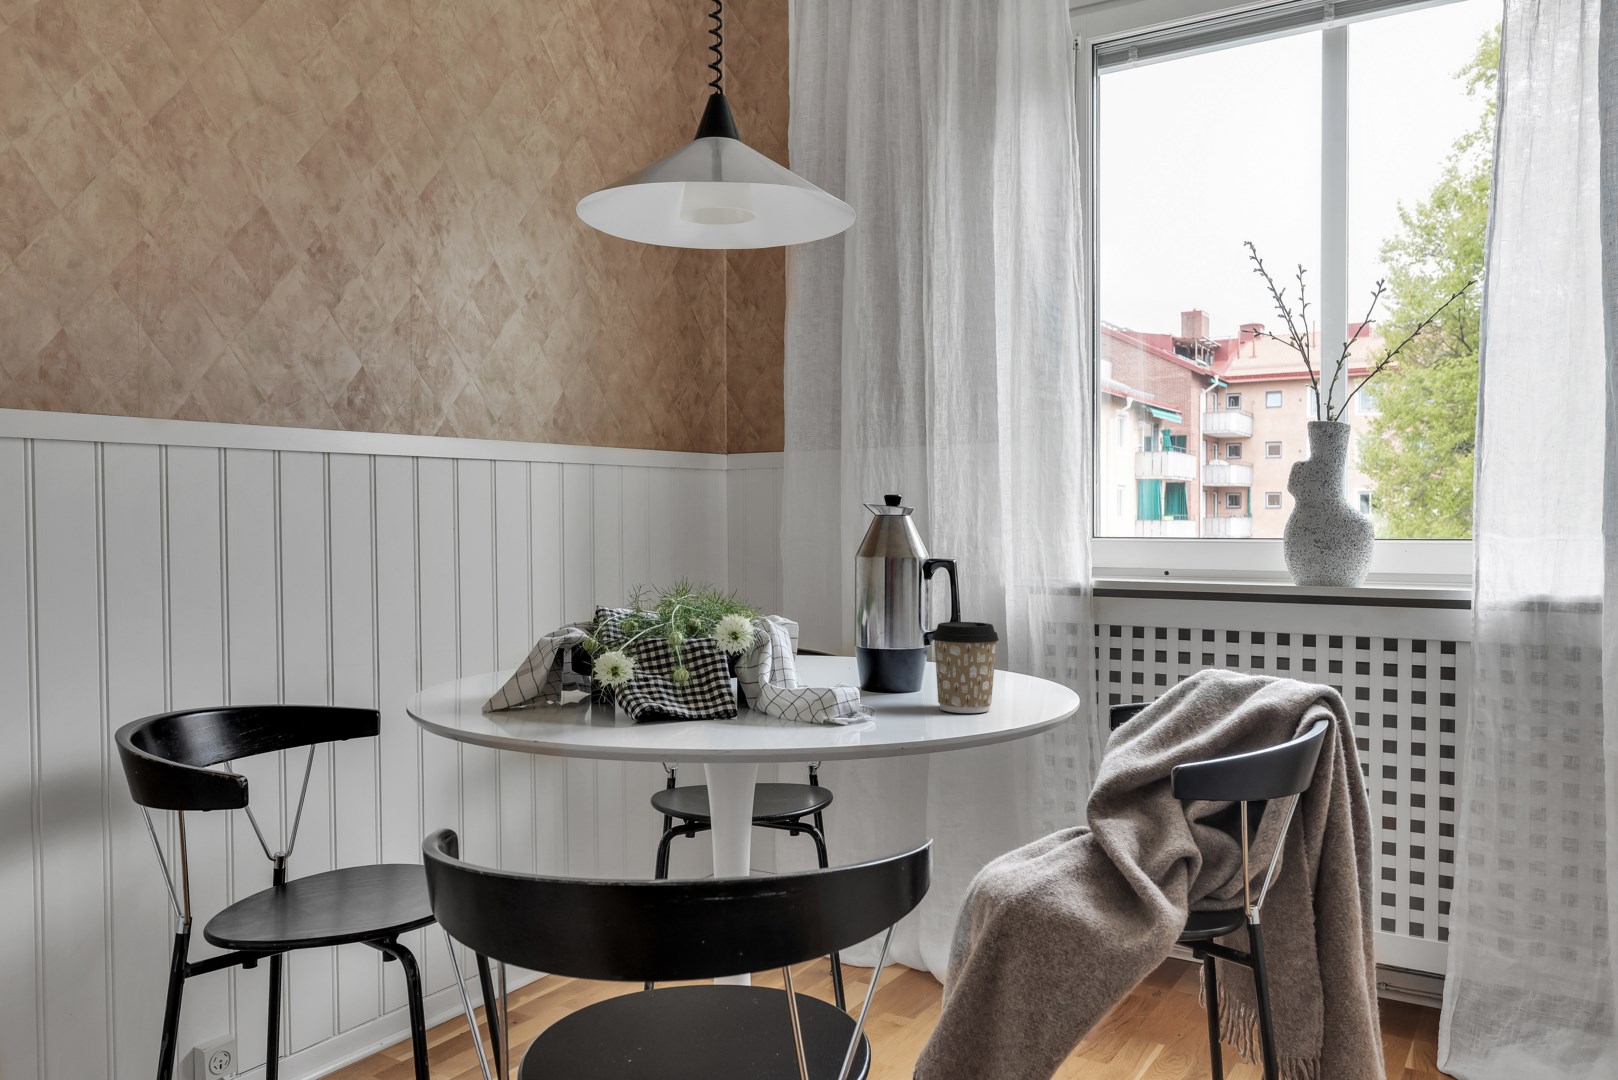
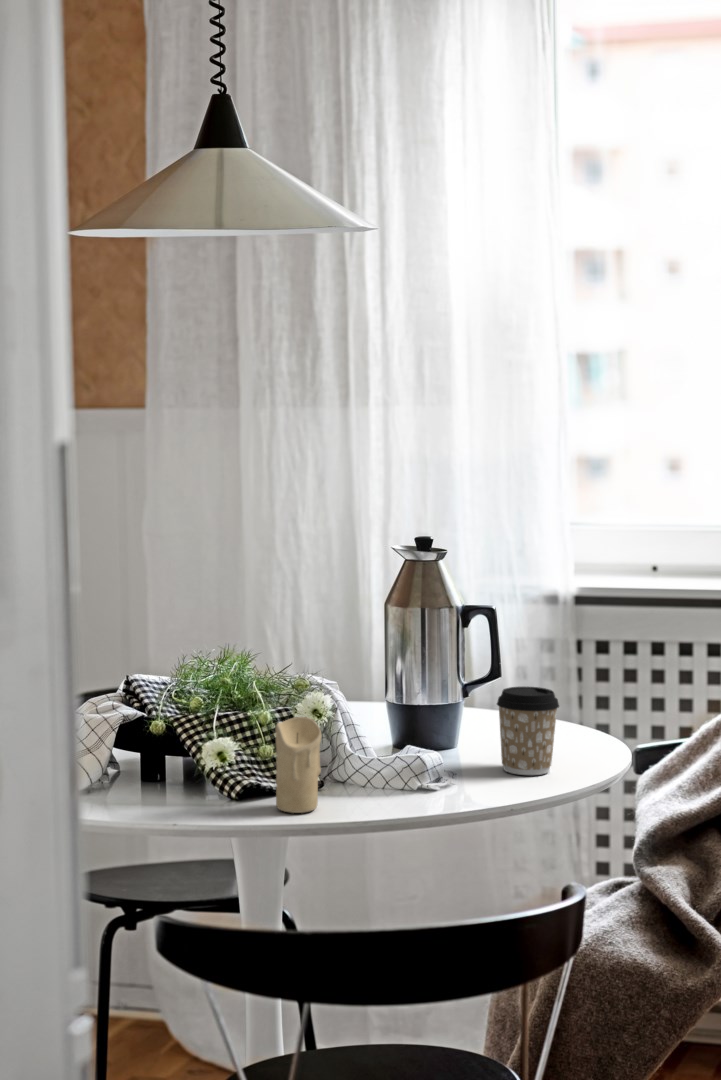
candle: none [664,634,713,733] -> present [276,717,321,813]

